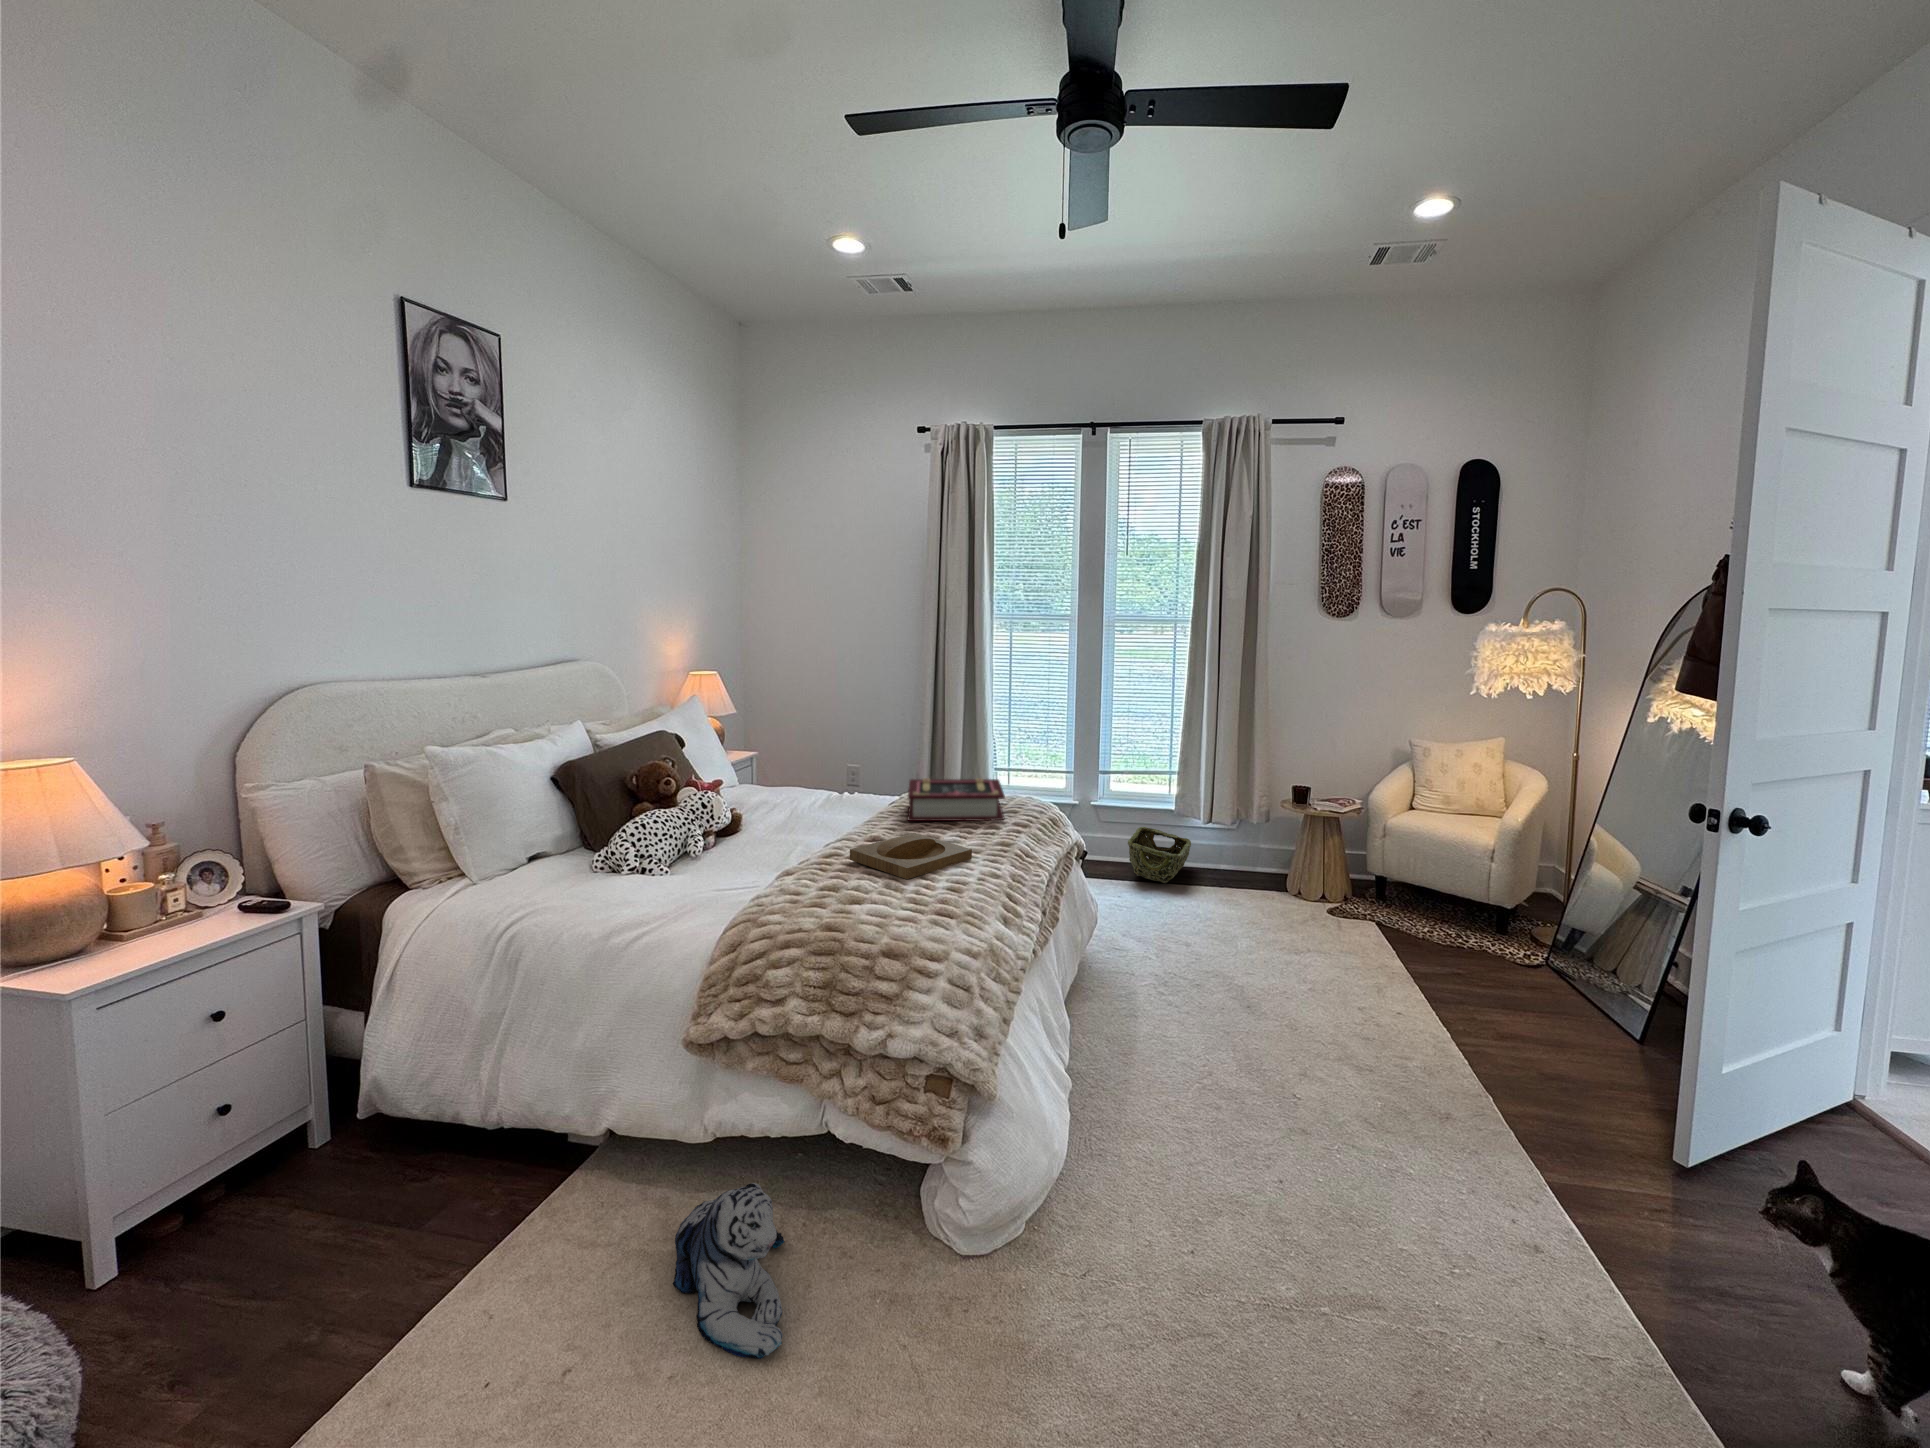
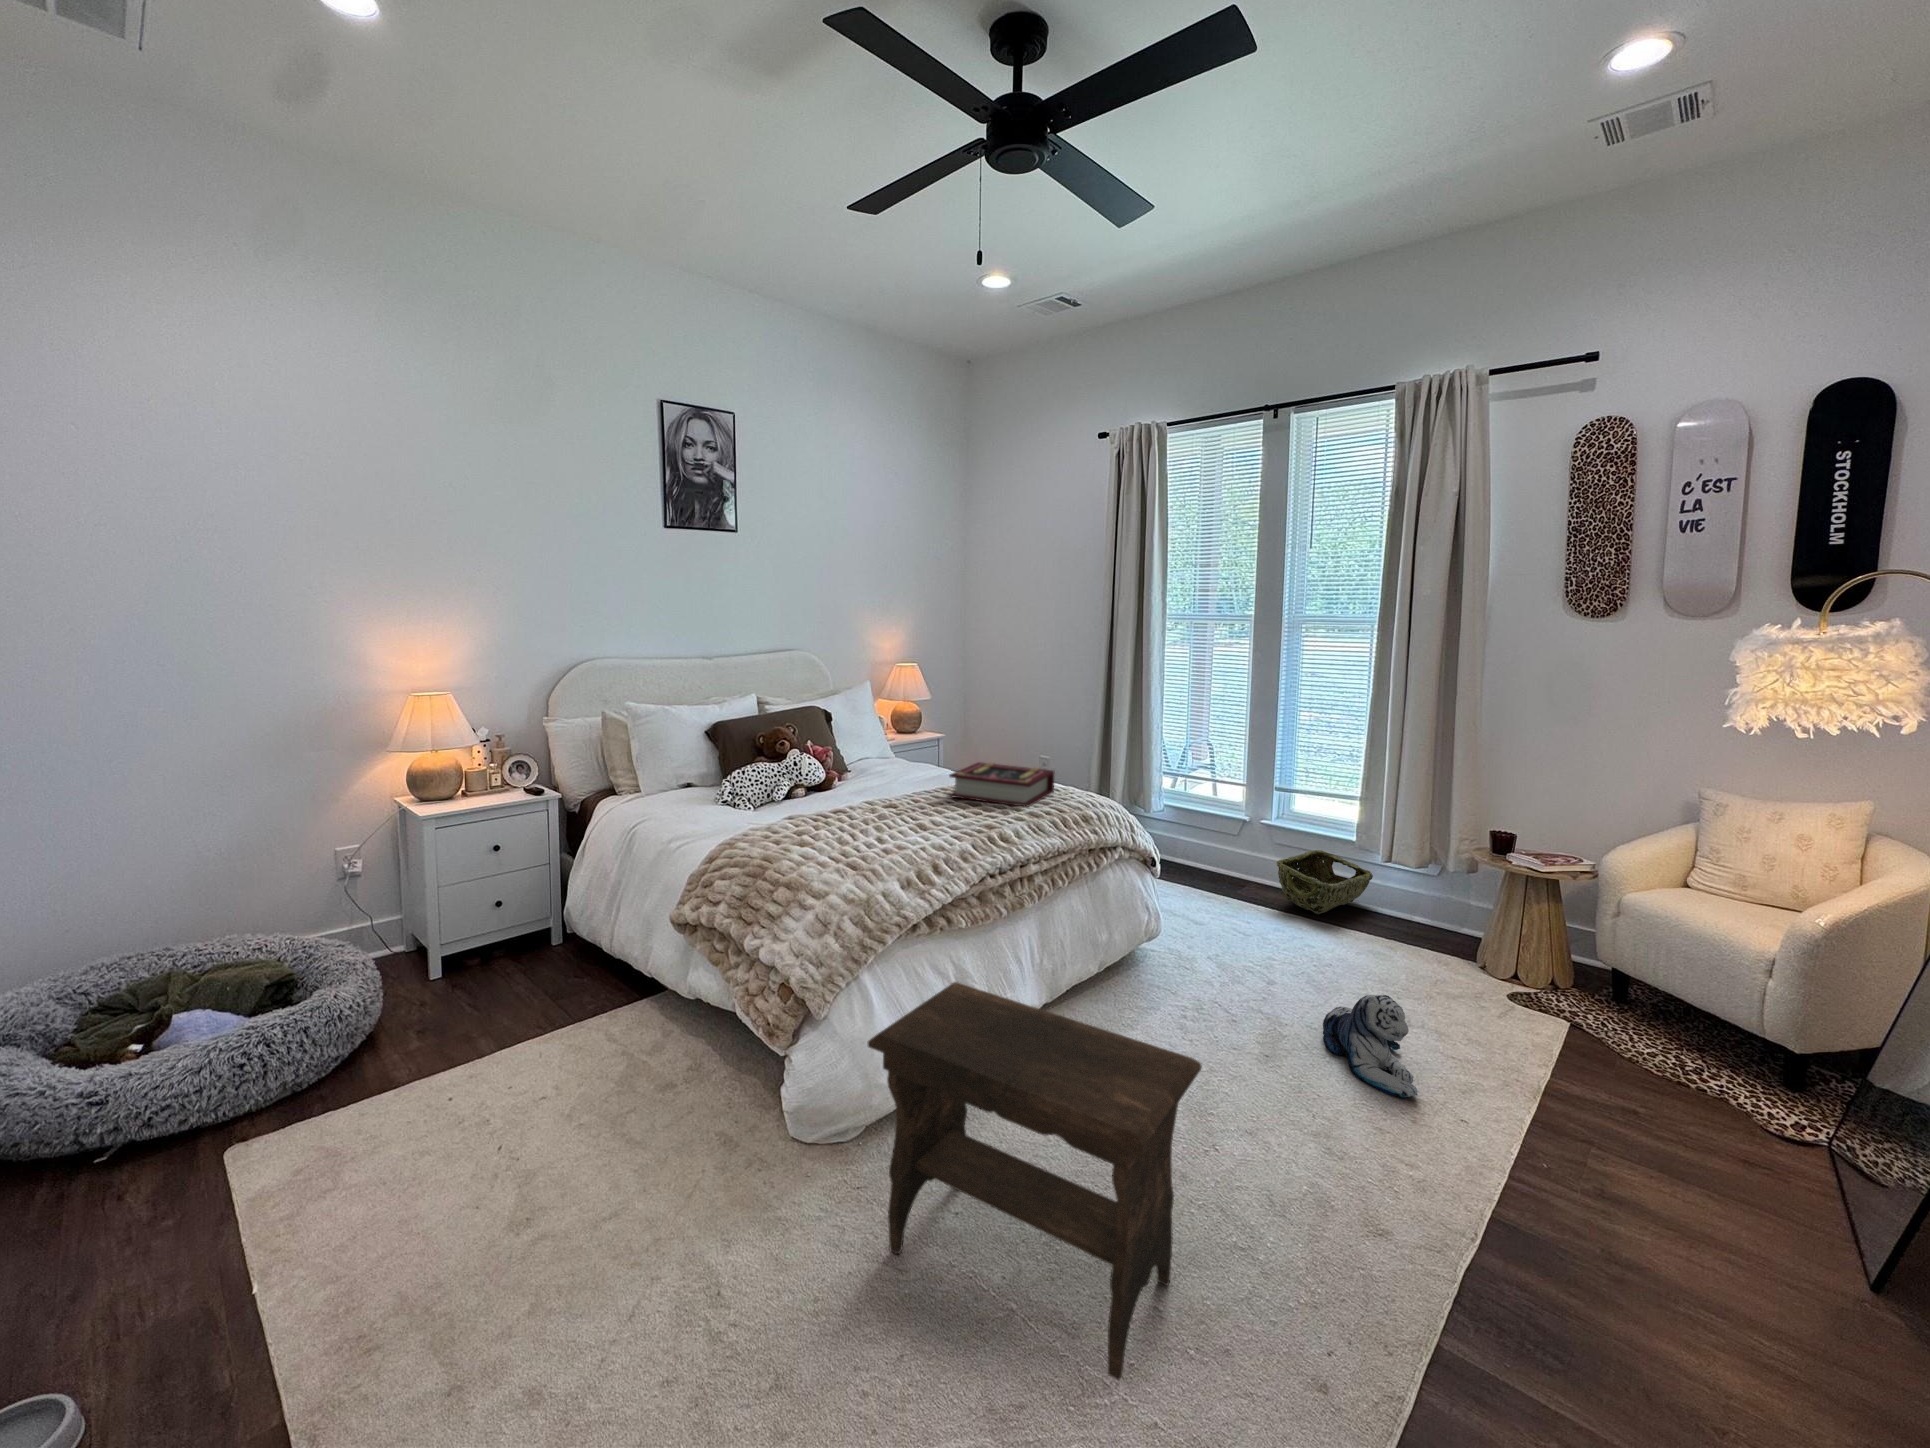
tray: present [850,833,972,879] -> none [856,805,943,838]
footstool: none [1147,1011,1495,1329] -> present [868,982,1201,1380]
plush toy: present [672,1183,784,1359] -> present [1323,995,1417,1098]

